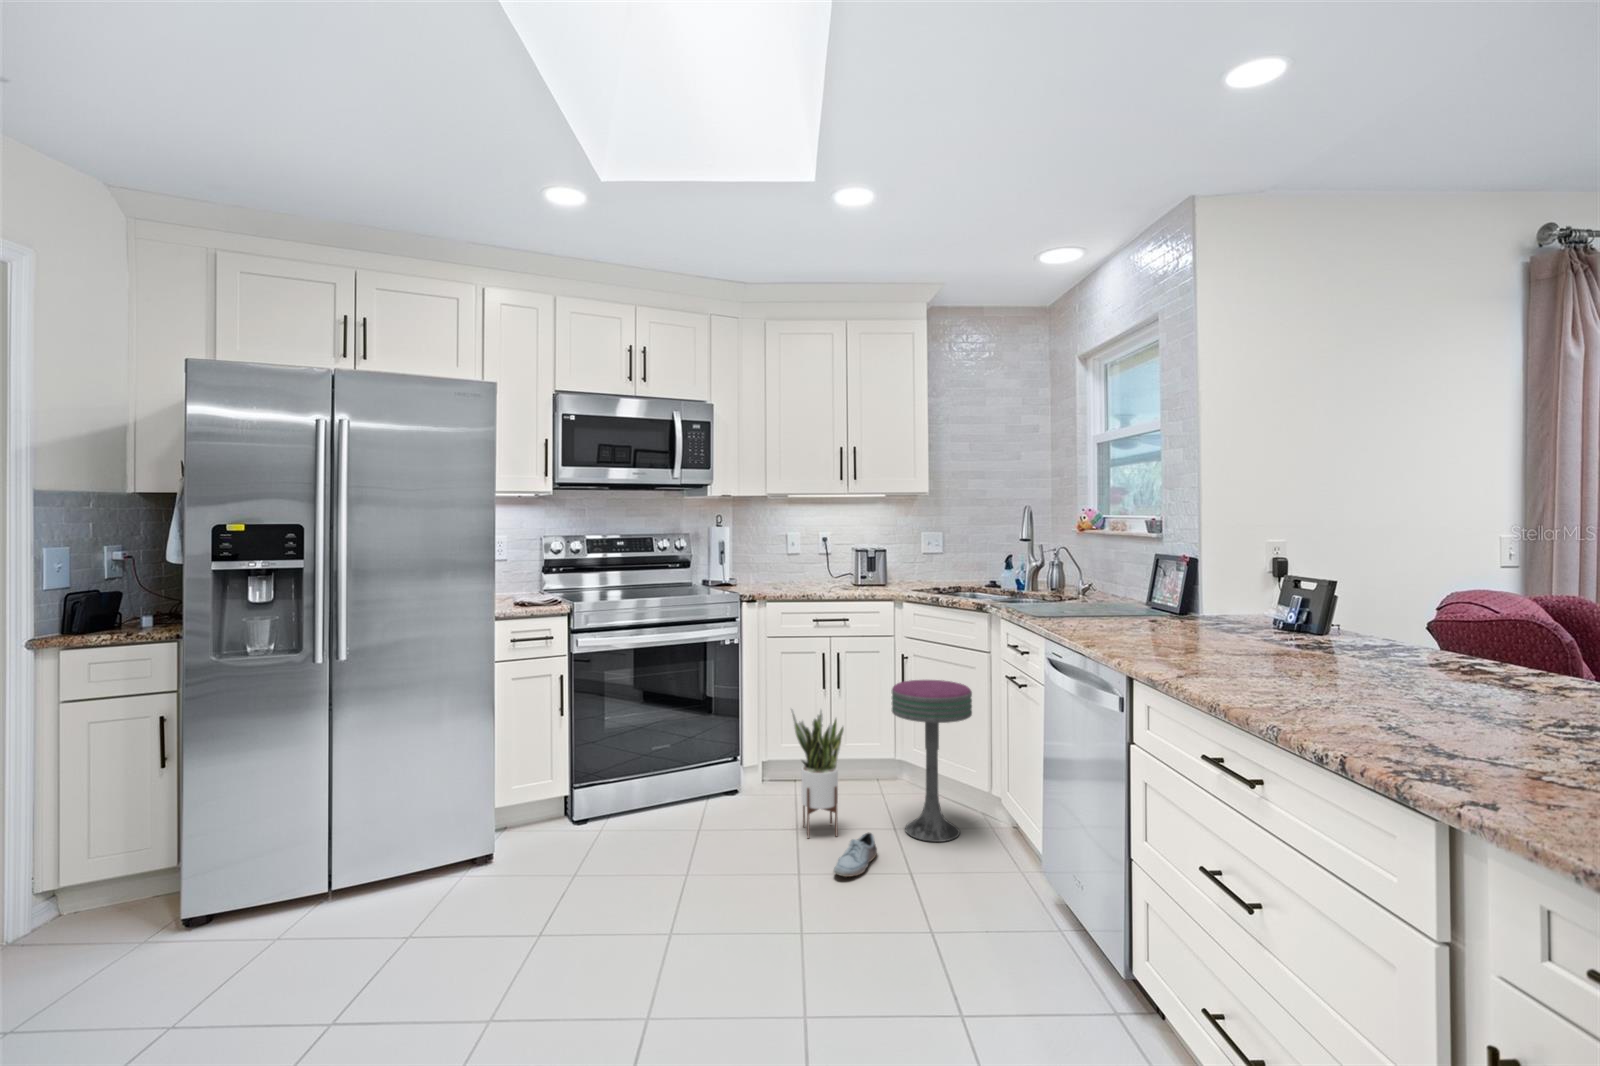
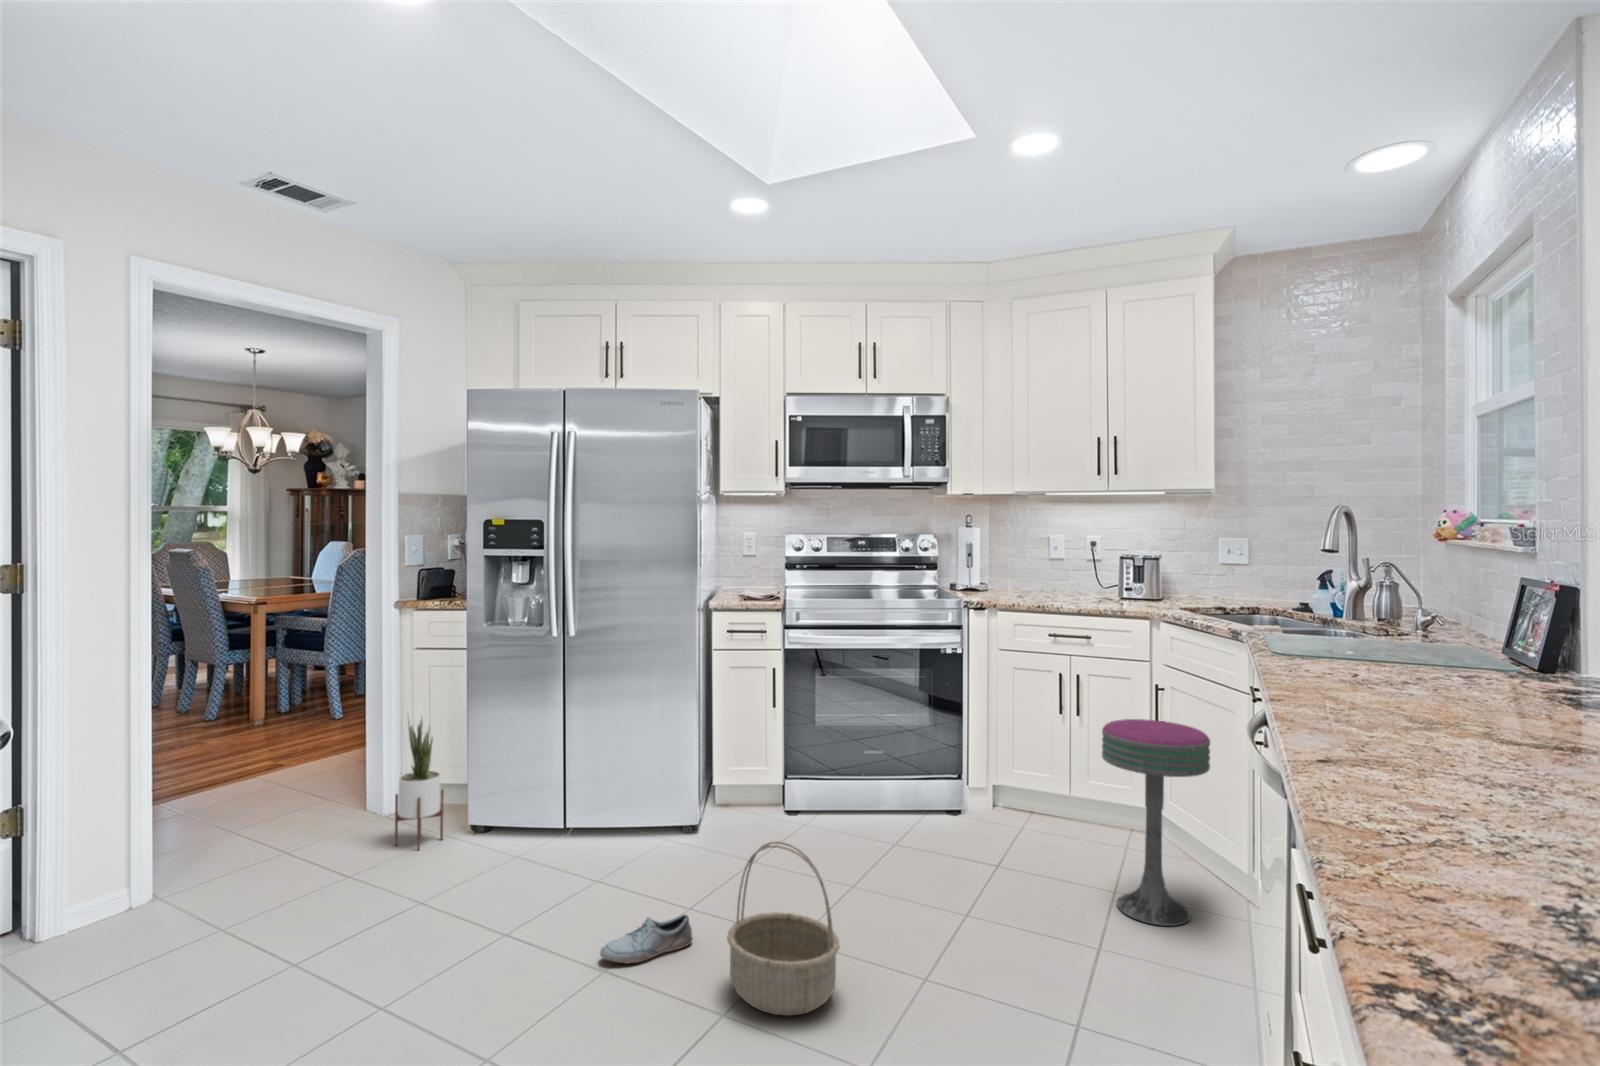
potted plant: present [791,709,844,838] -> present [395,714,444,850]
shoe: present [834,833,877,877] -> present [600,915,693,963]
basket: none [647,839,763,1011] -> present [727,841,839,1016]

